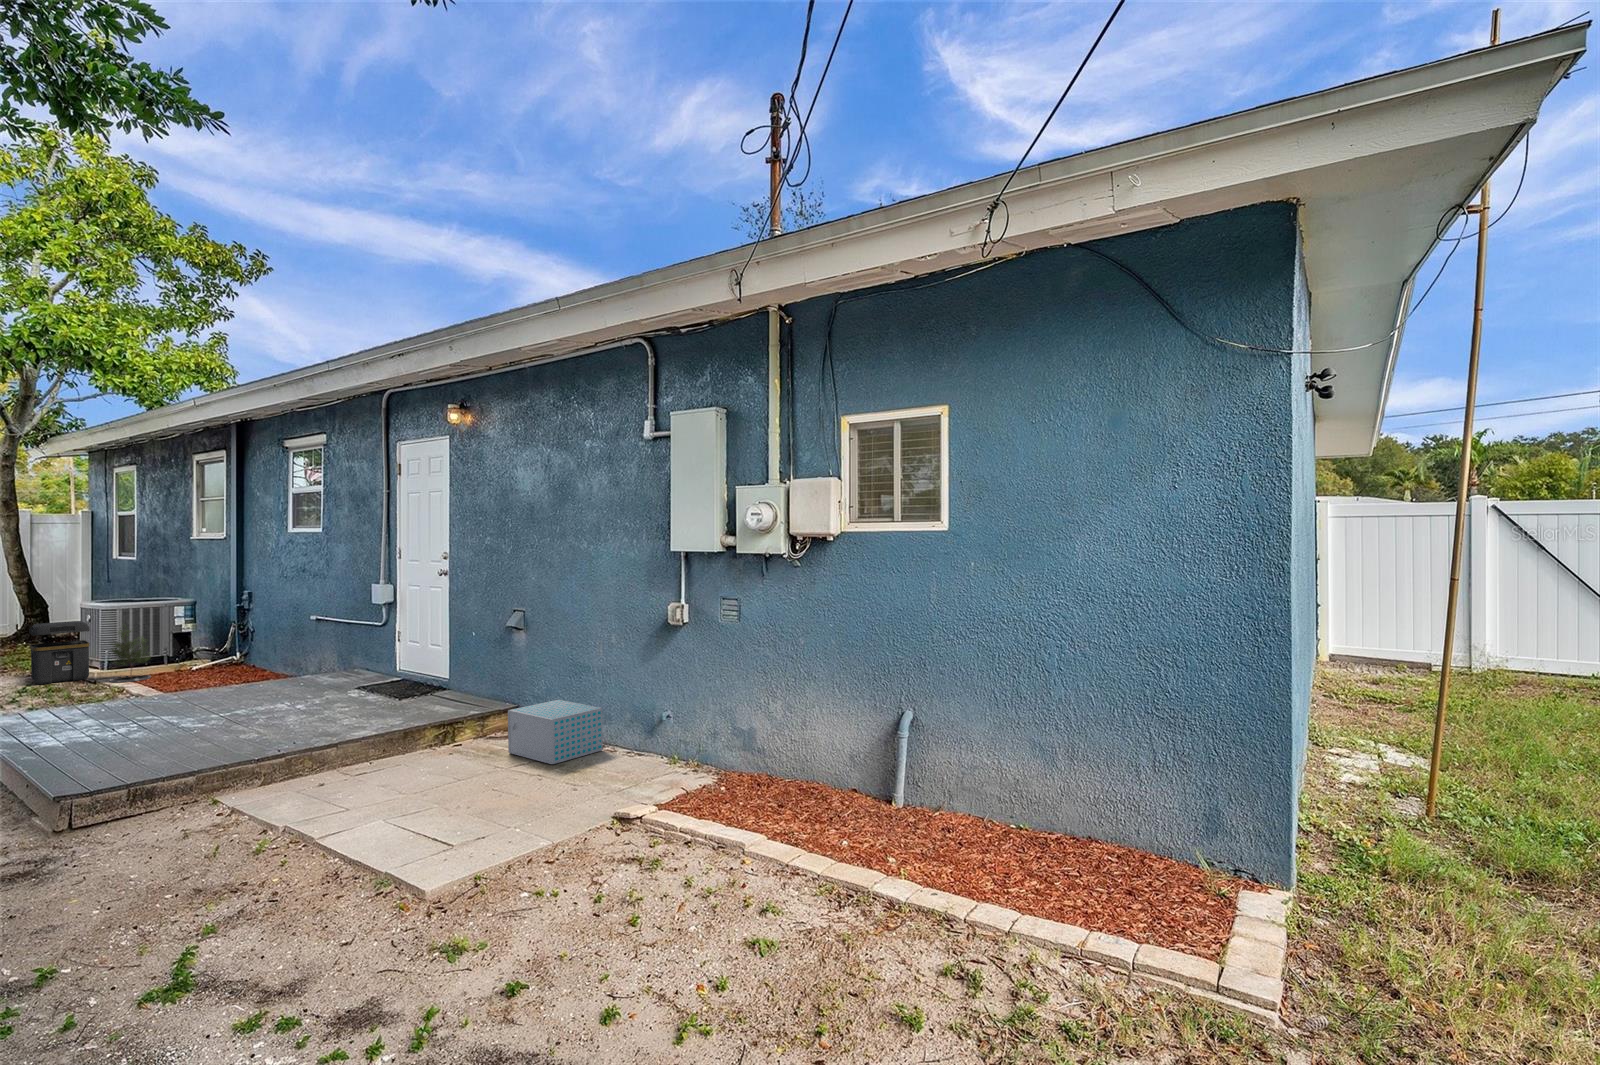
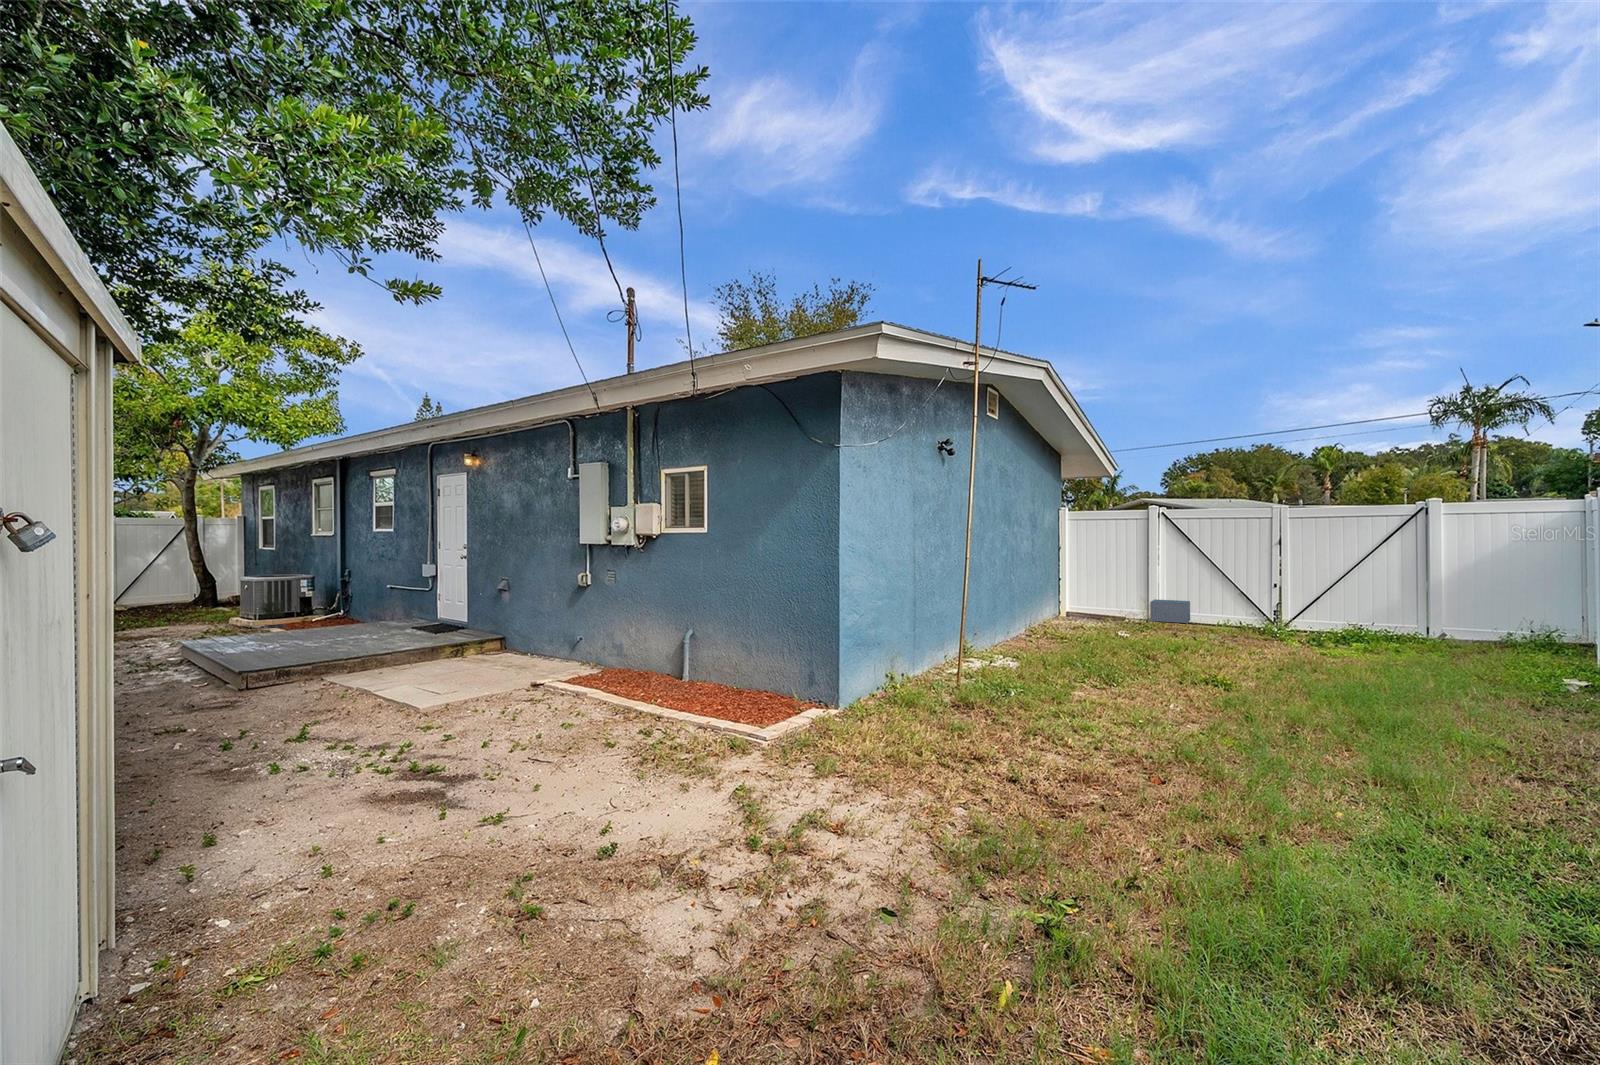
toolbox: present [29,621,90,684] -> none [209,589,247,629]
storage box: present [508,700,603,764] -> present [1150,599,1190,623]

